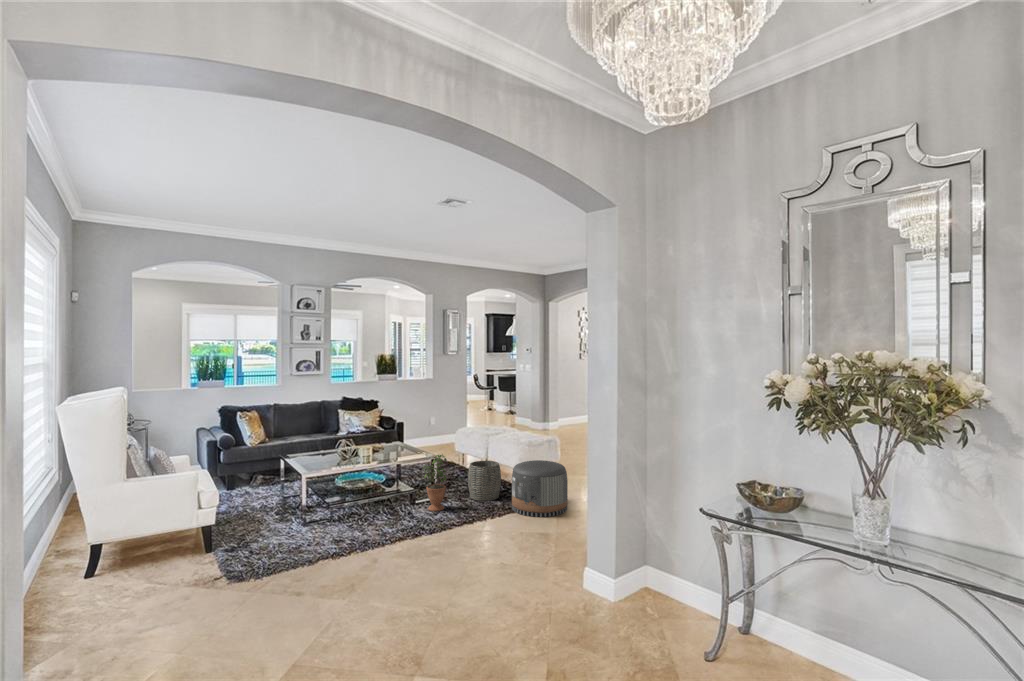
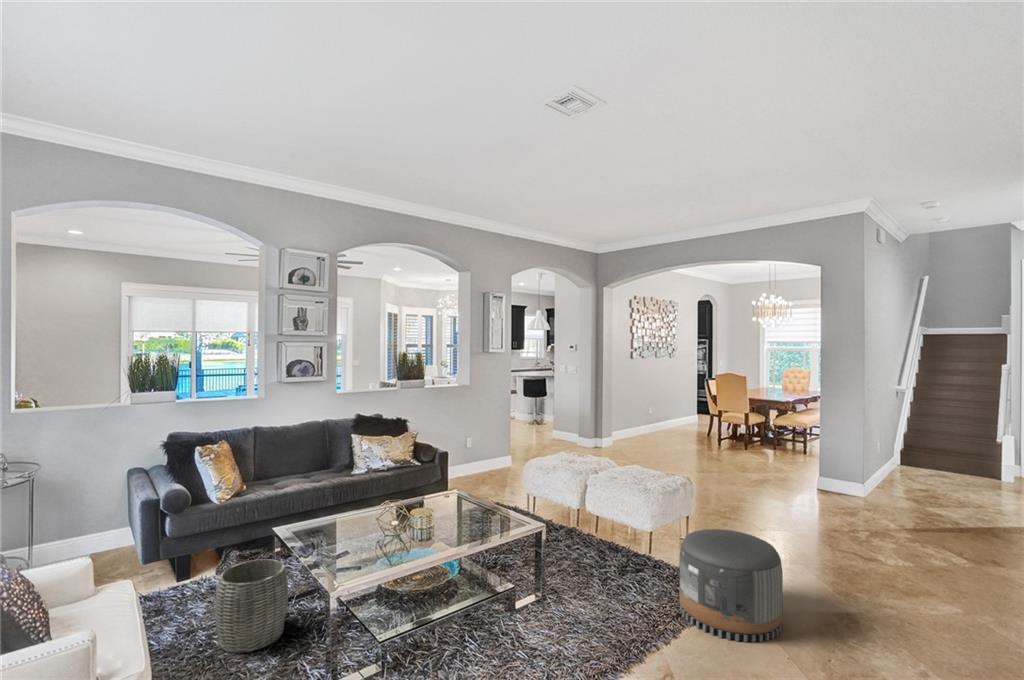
potted plant: present [423,454,447,511] -> none [531,521,574,630]
woven basket: present [468,461,501,501] -> present [215,559,288,653]

